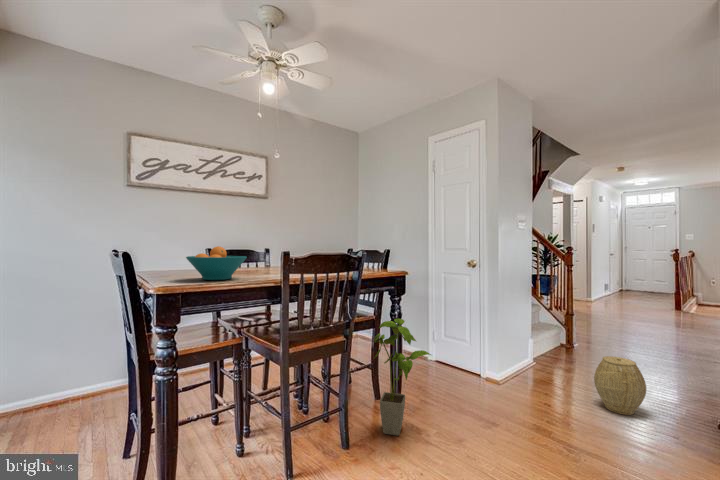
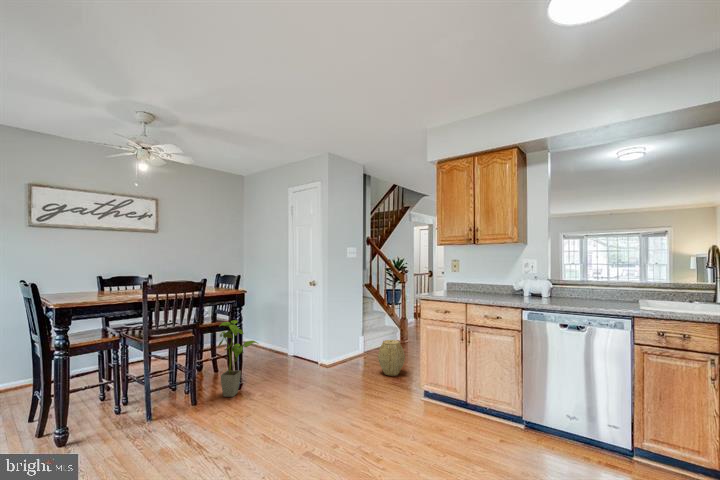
fruit bowl: present [186,246,247,280] -> none [77,277,122,300]

